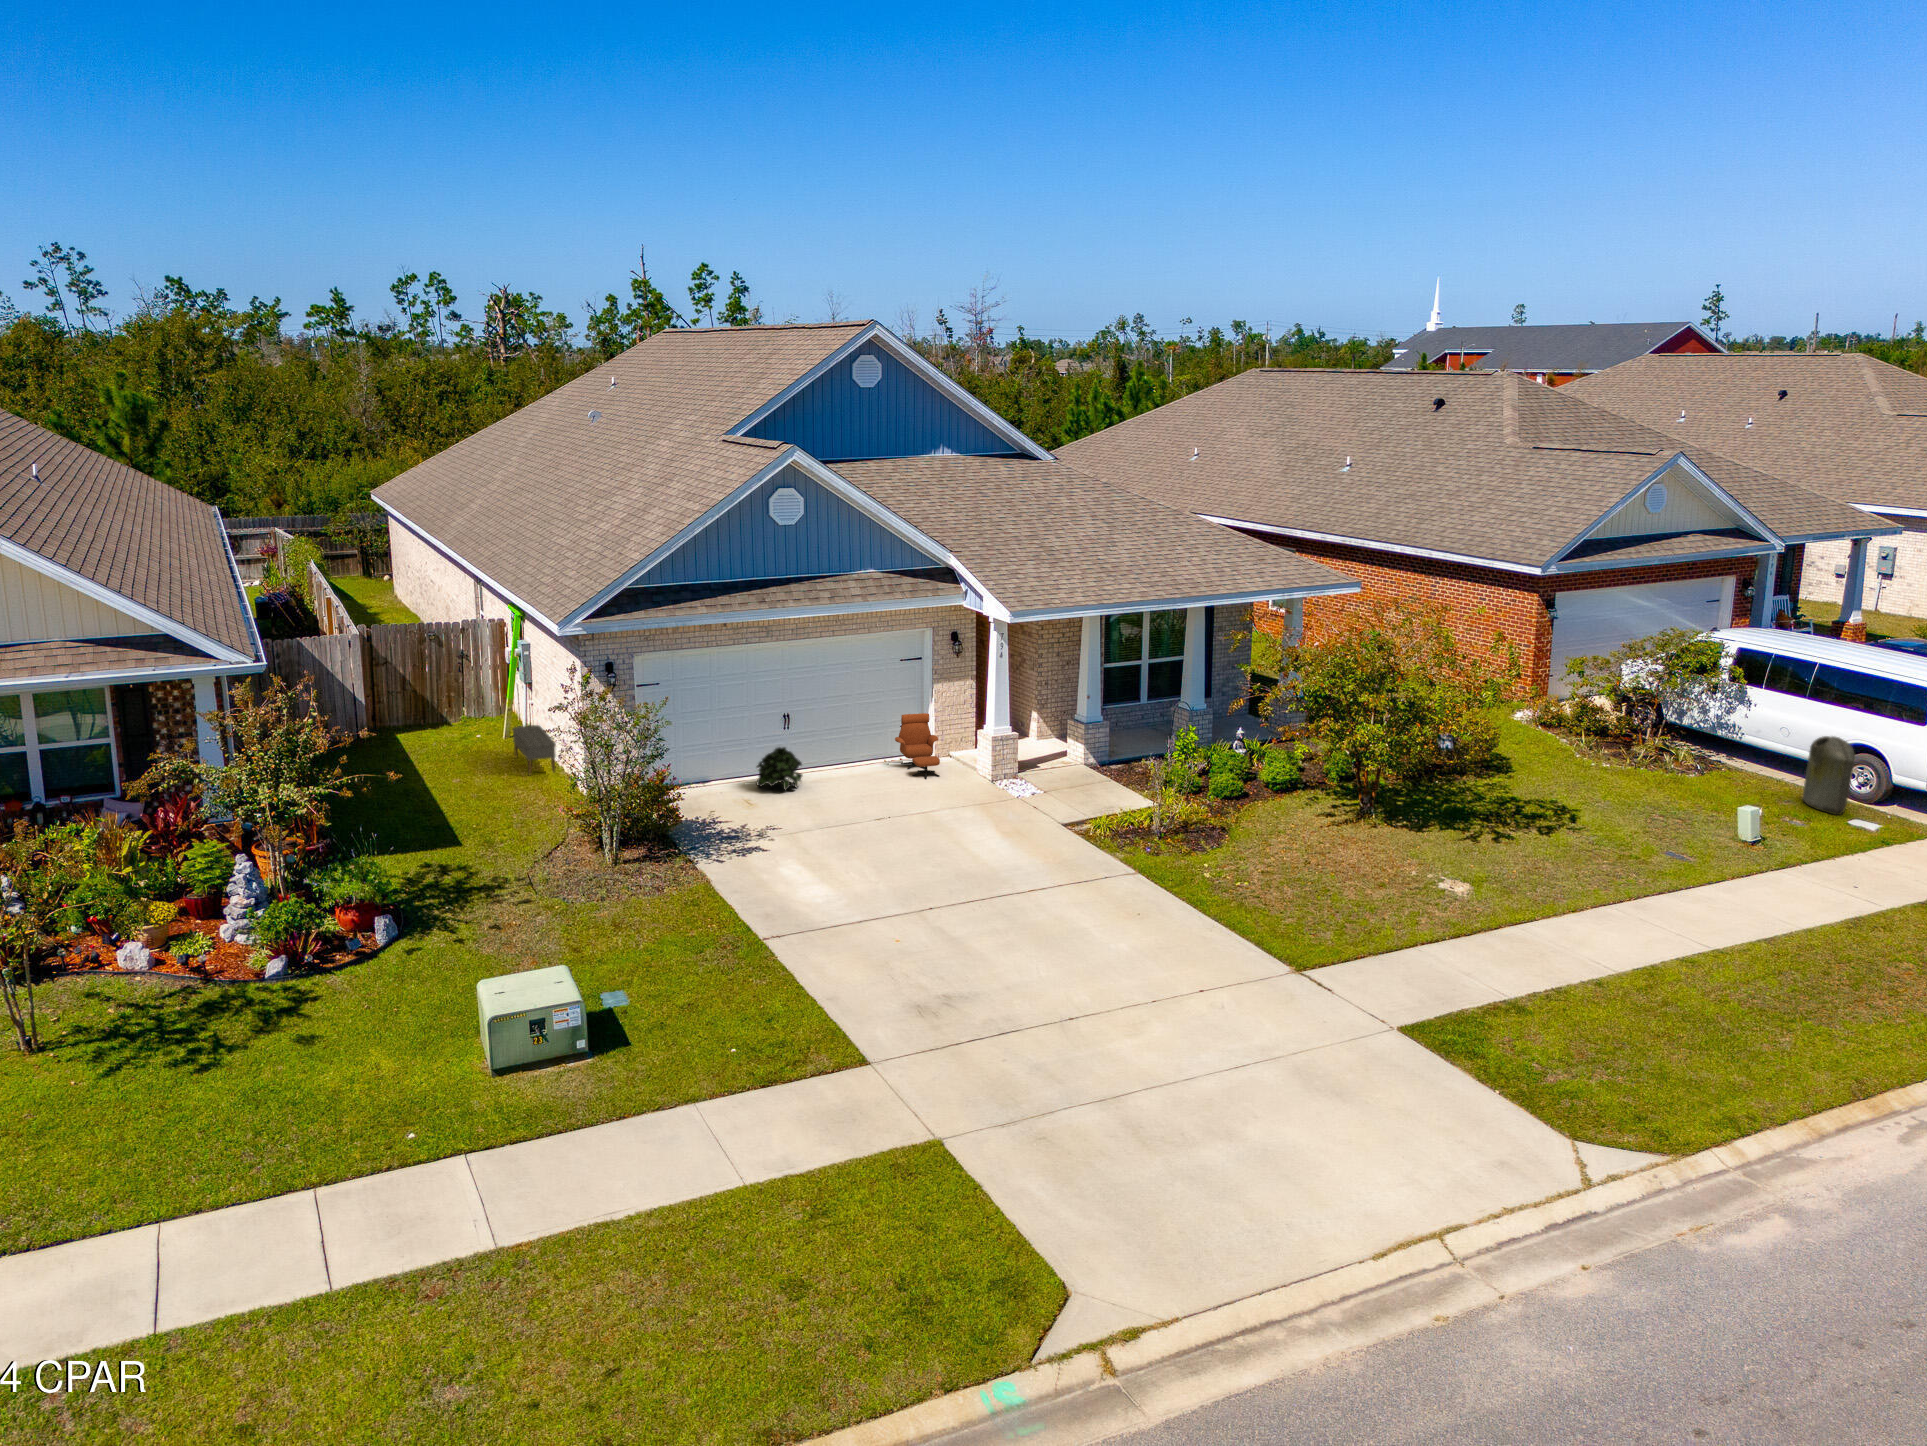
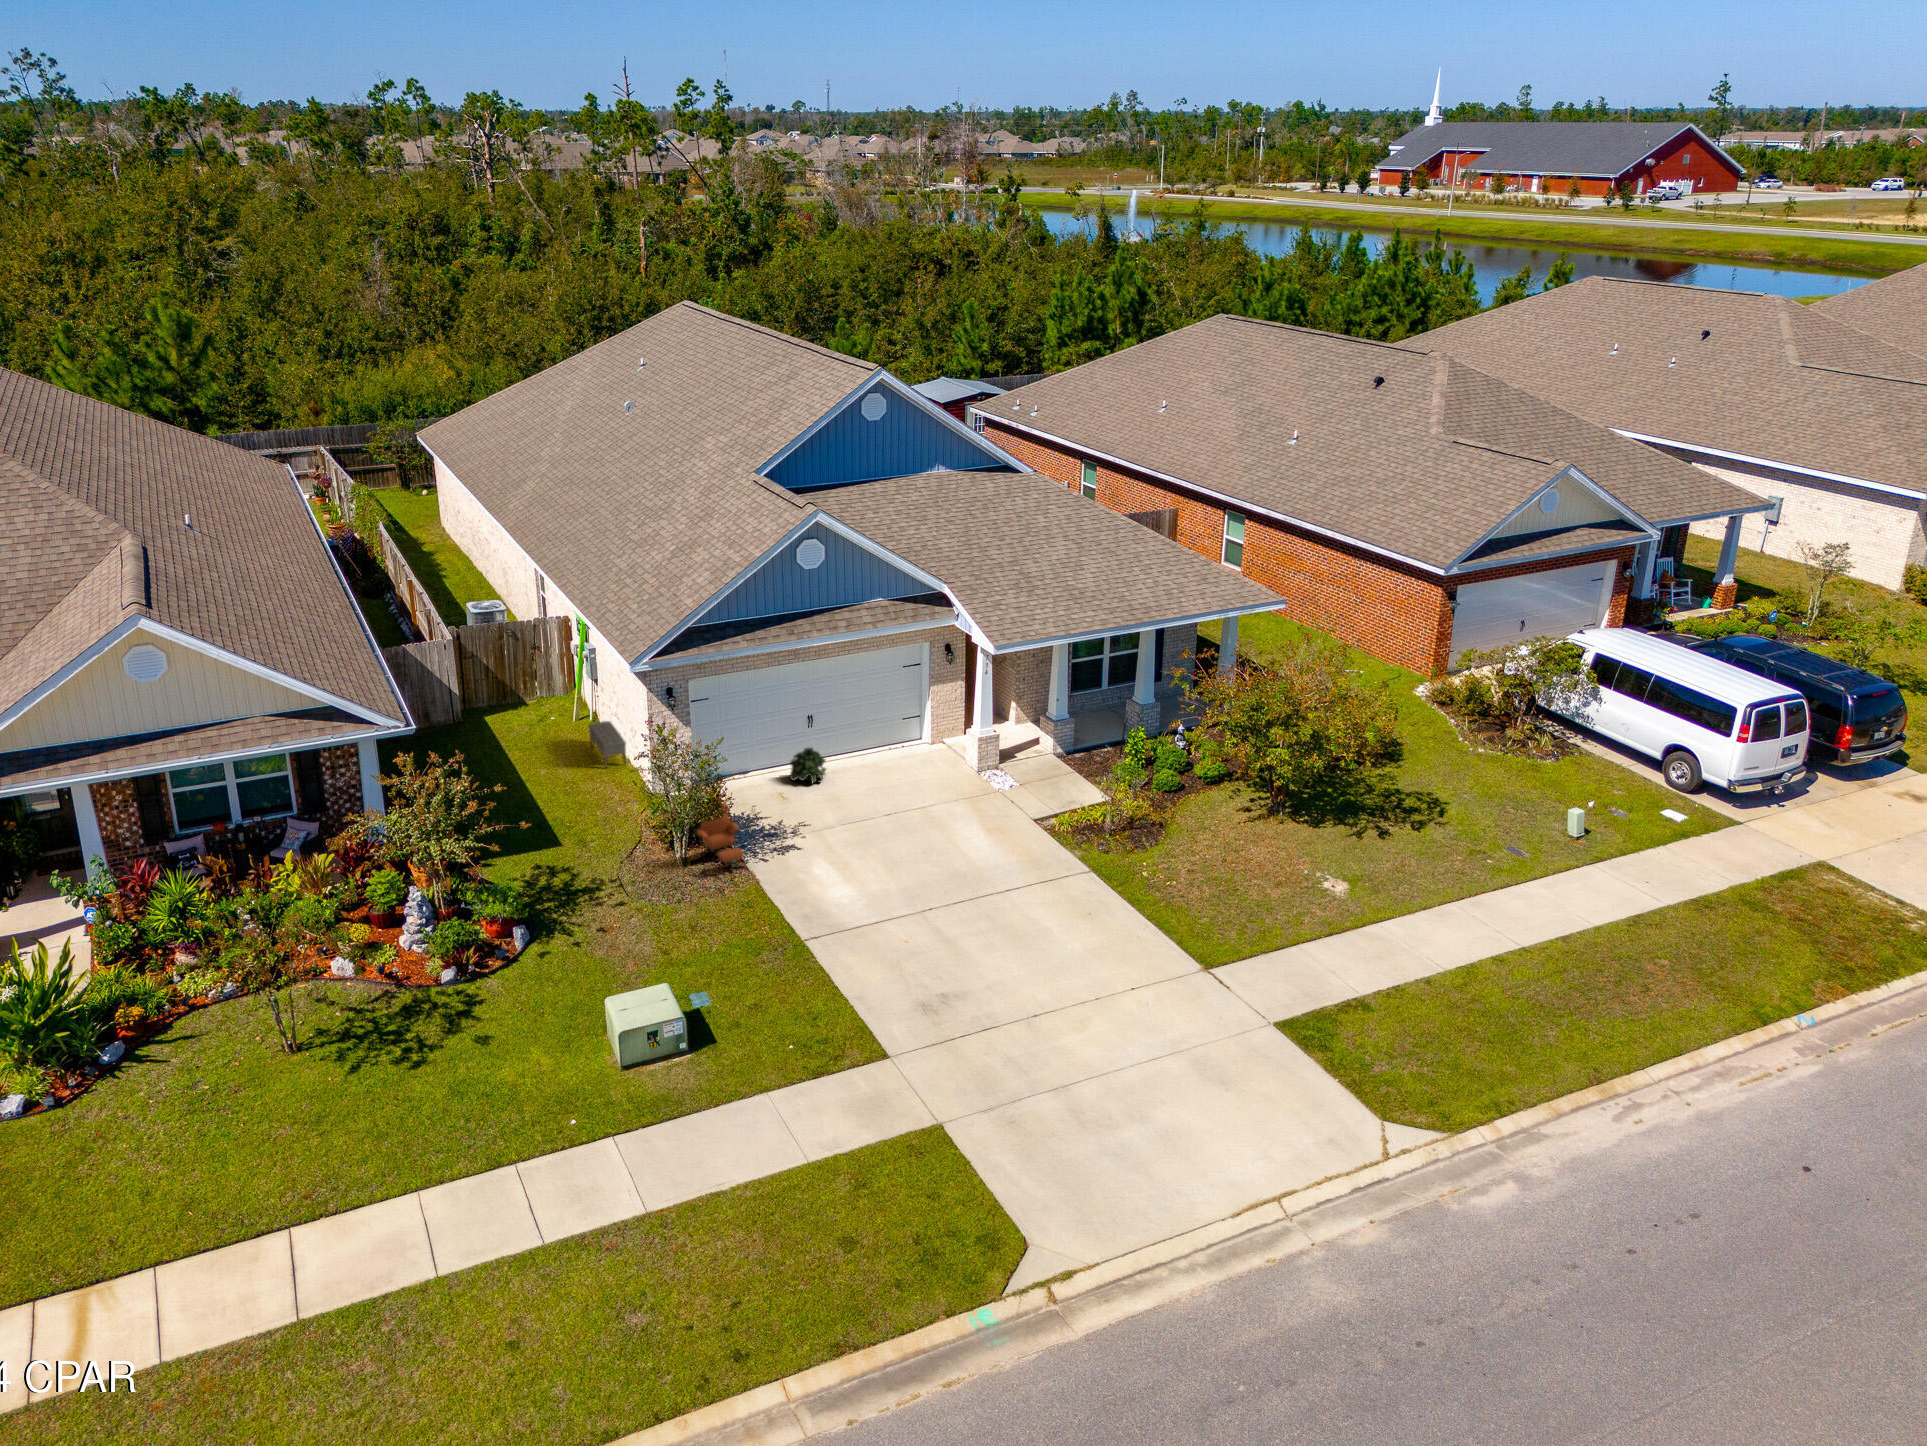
lounge chair: present [895,713,940,779] -> present [698,804,744,869]
trash can: present [1802,736,1855,815] -> none [1633,736,1675,801]

